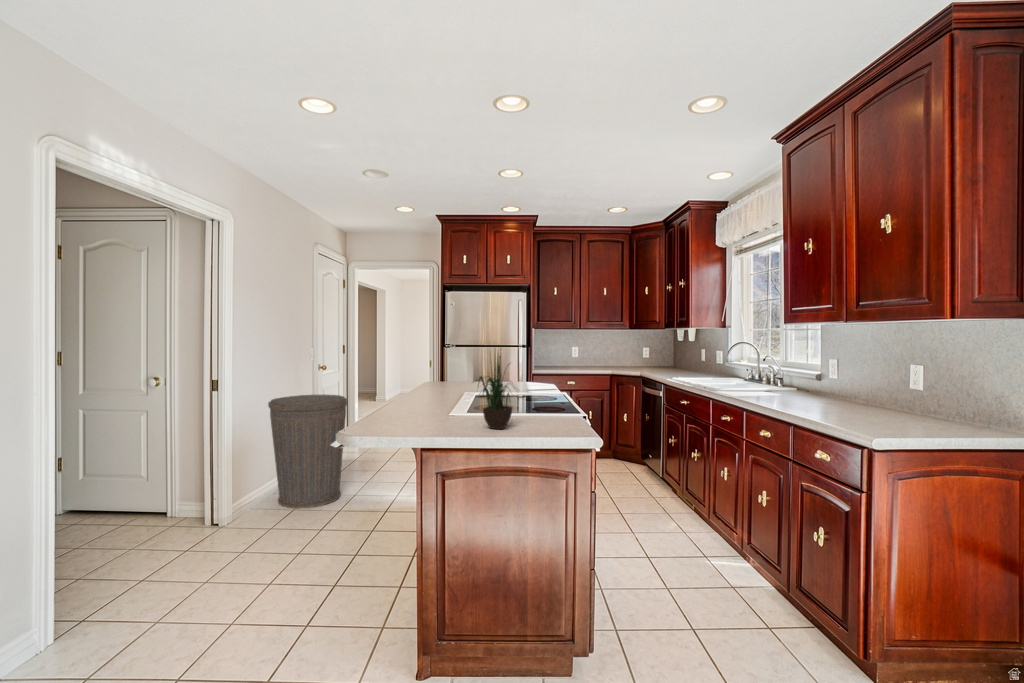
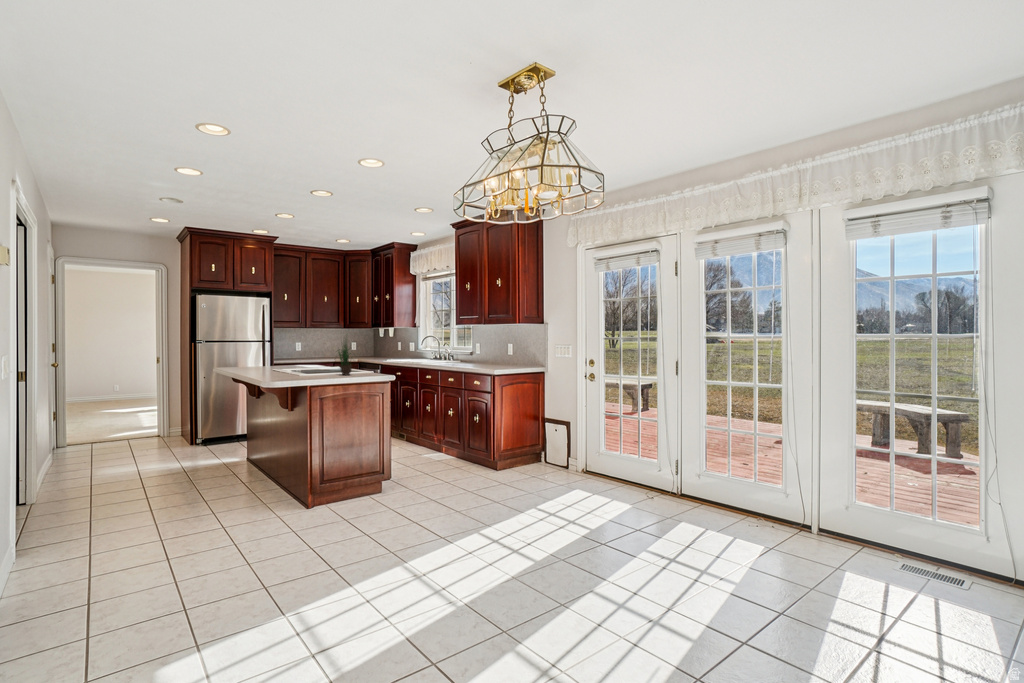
trash can: present [268,395,347,509] -> none [46,386,131,485]

